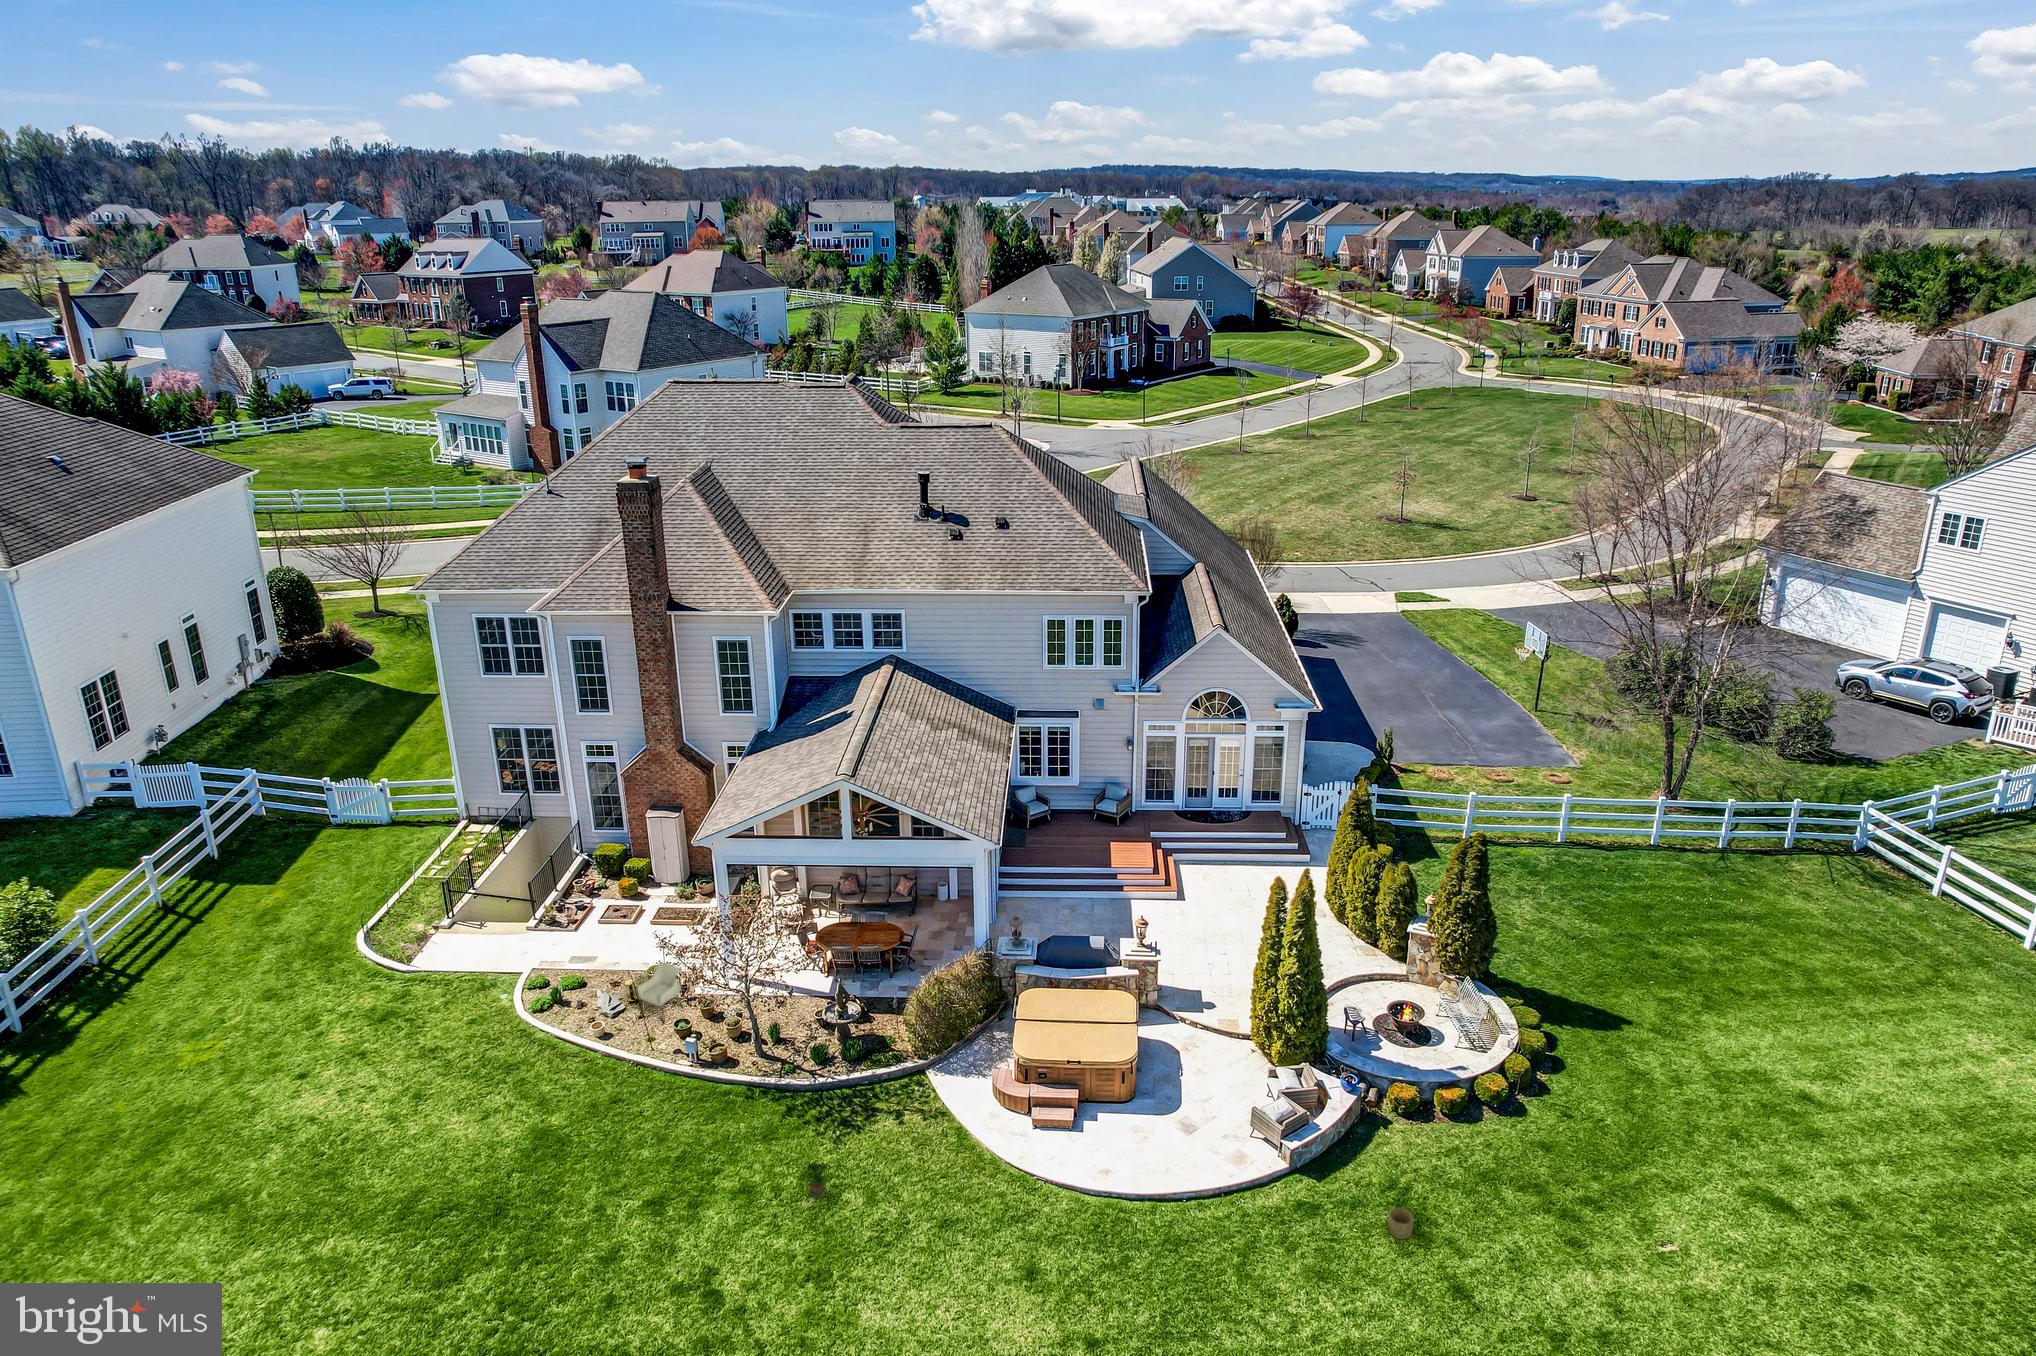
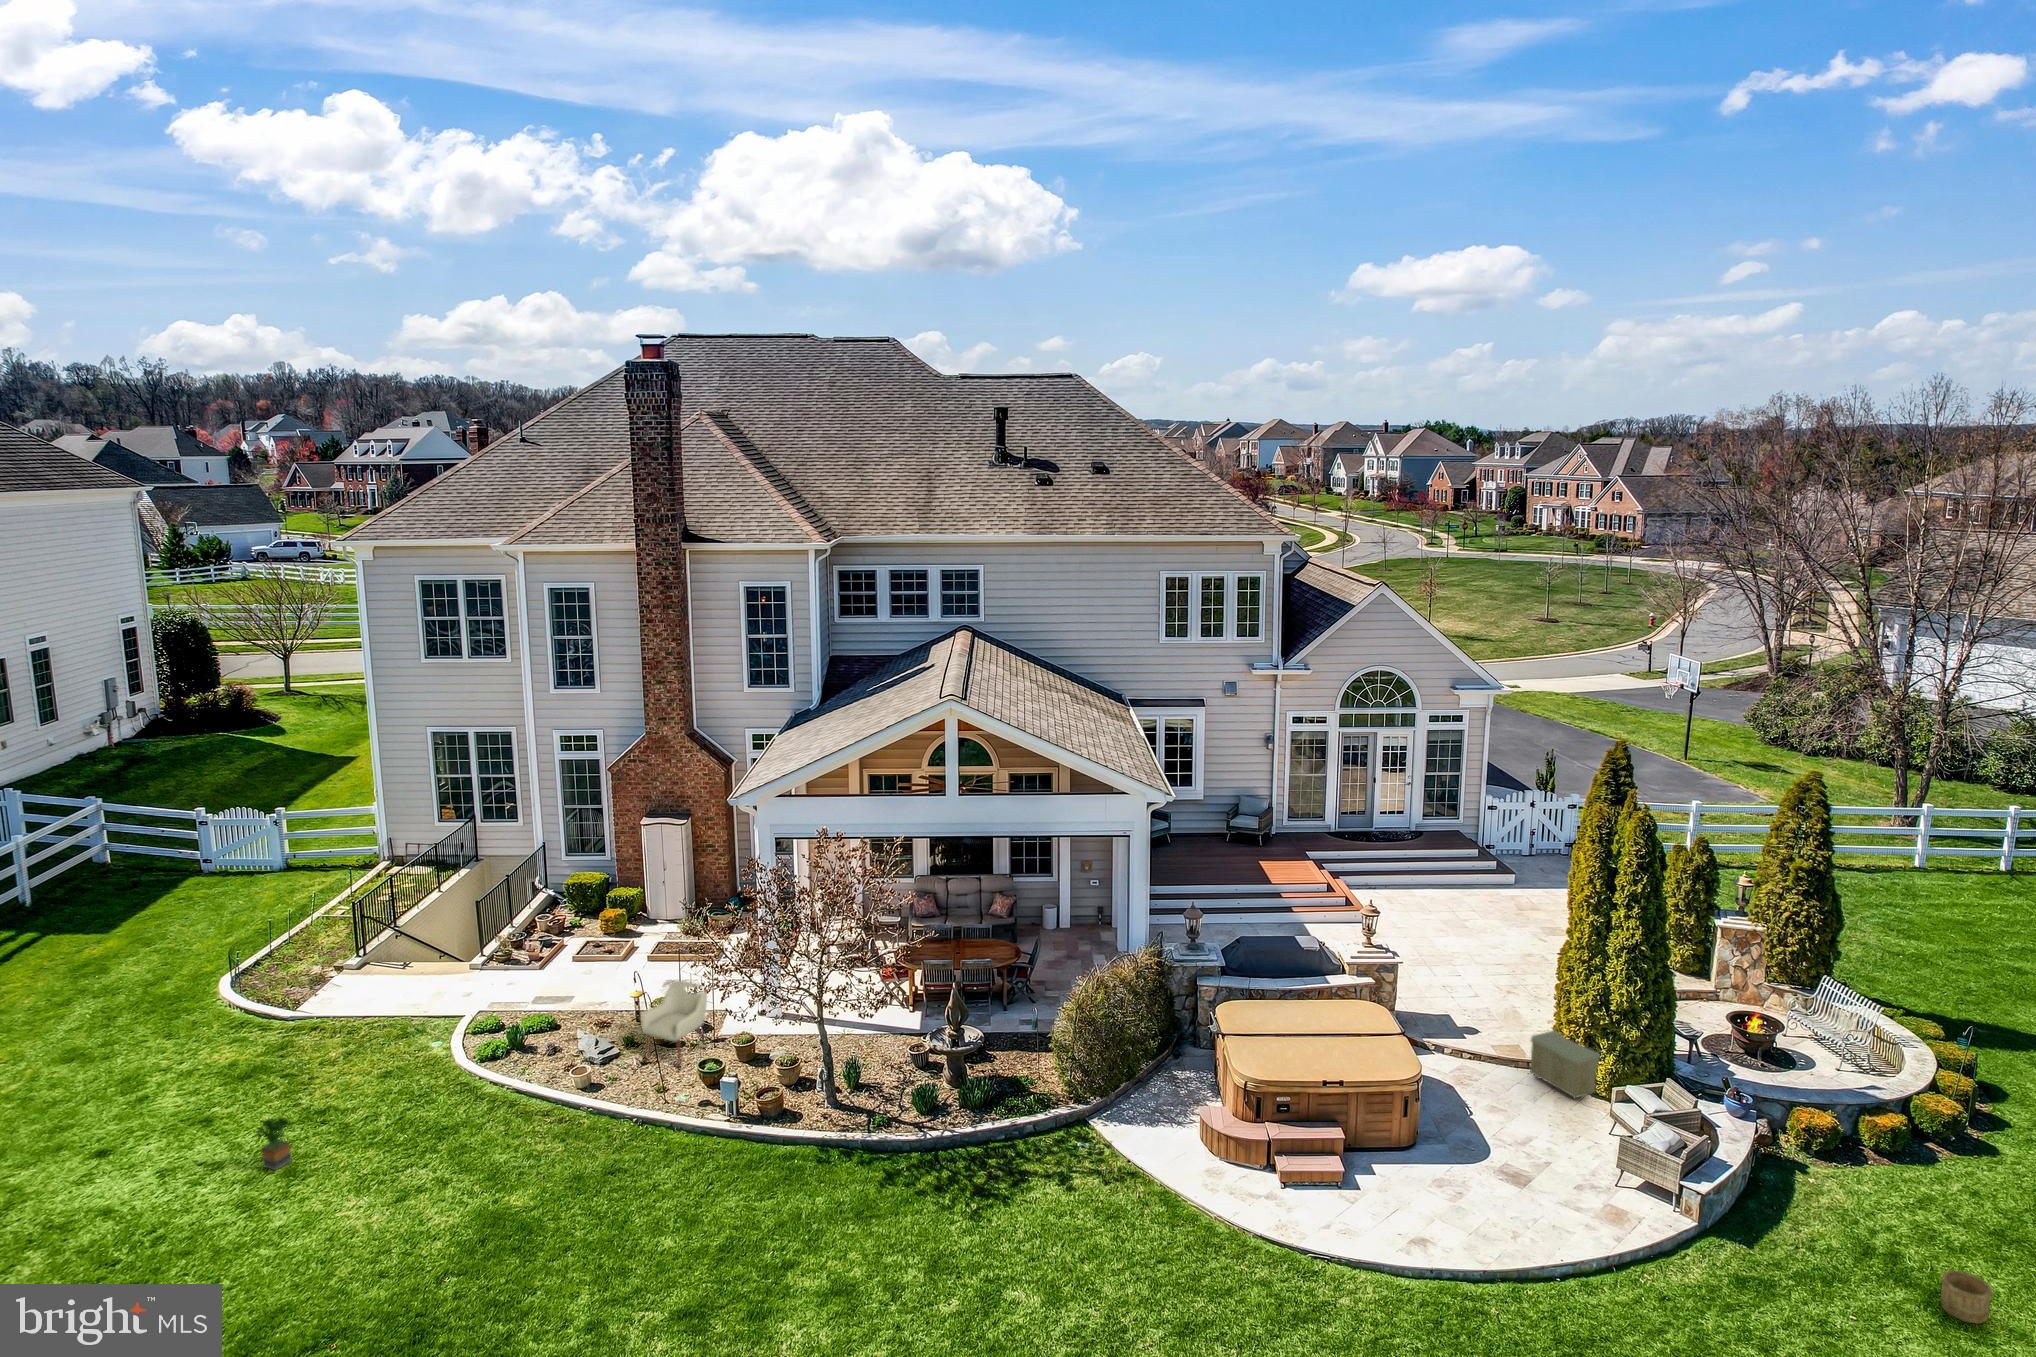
storage bench: none [1225,1020,1266,1069] -> present [1530,1030,1600,1099]
potted tree: present [808,1163,829,1199] -> present [256,1117,293,1170]

